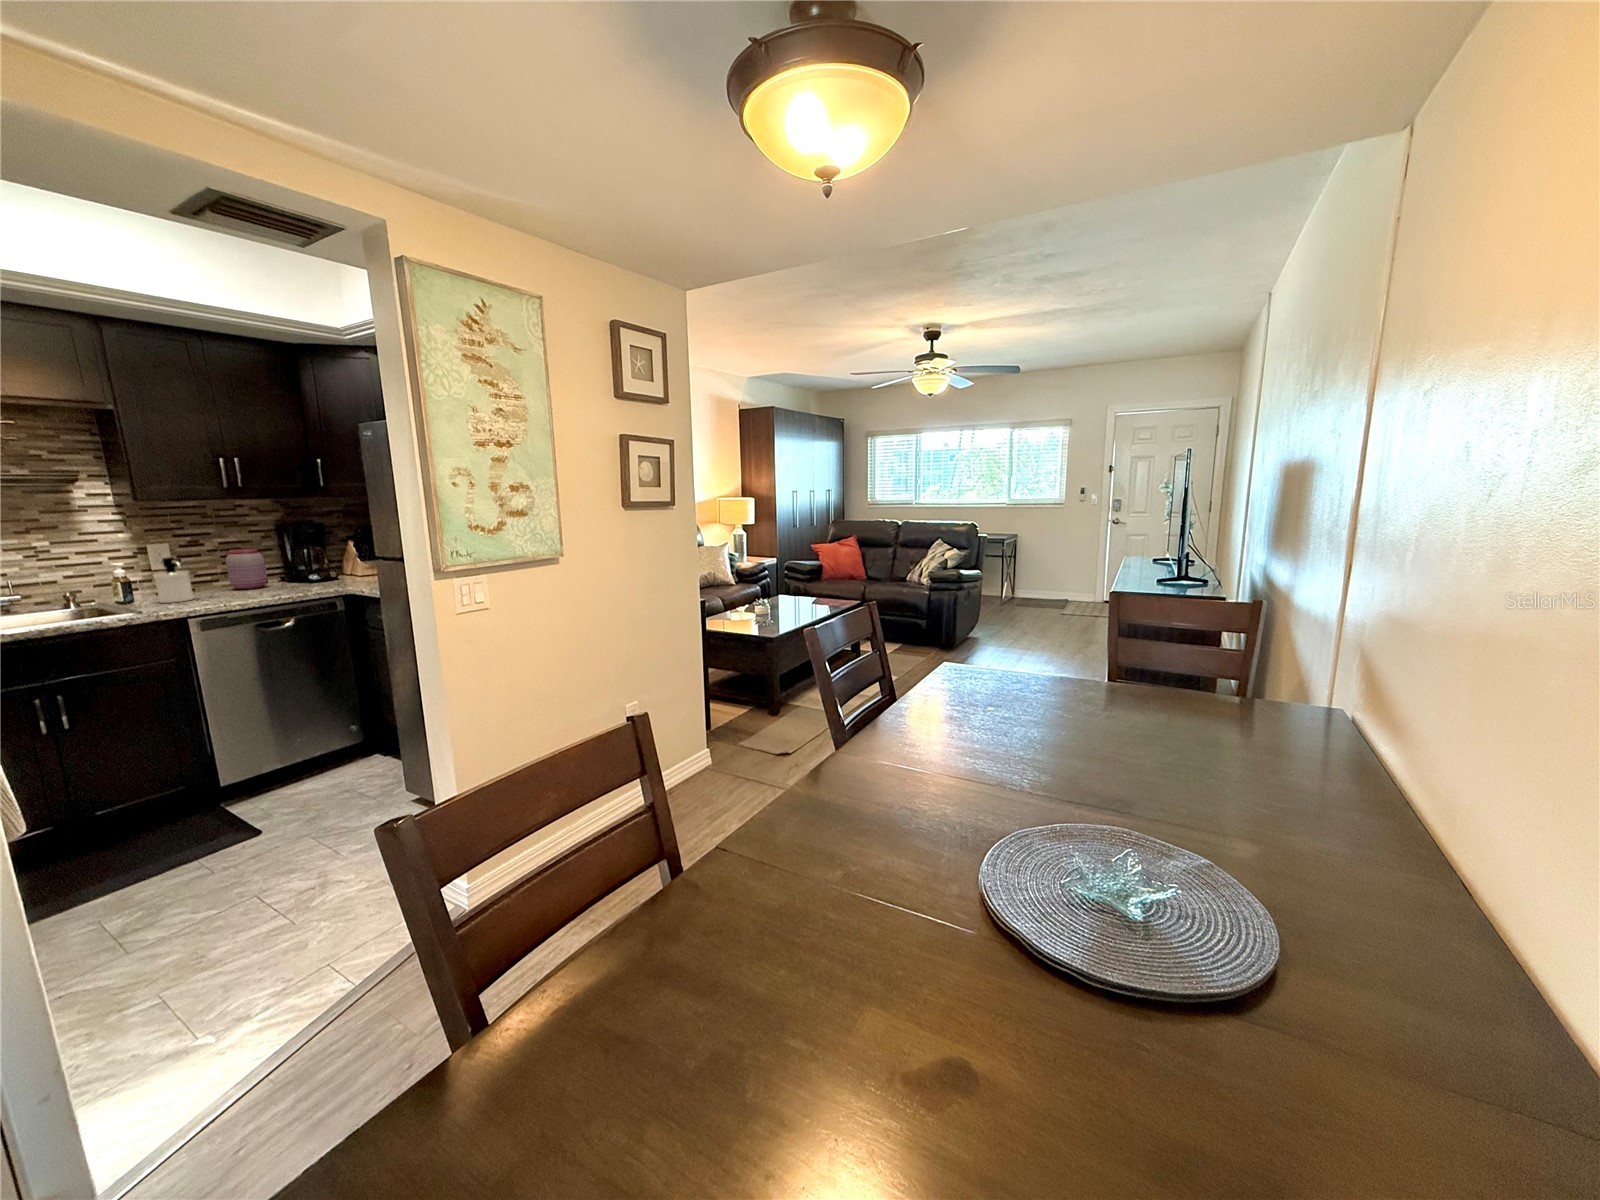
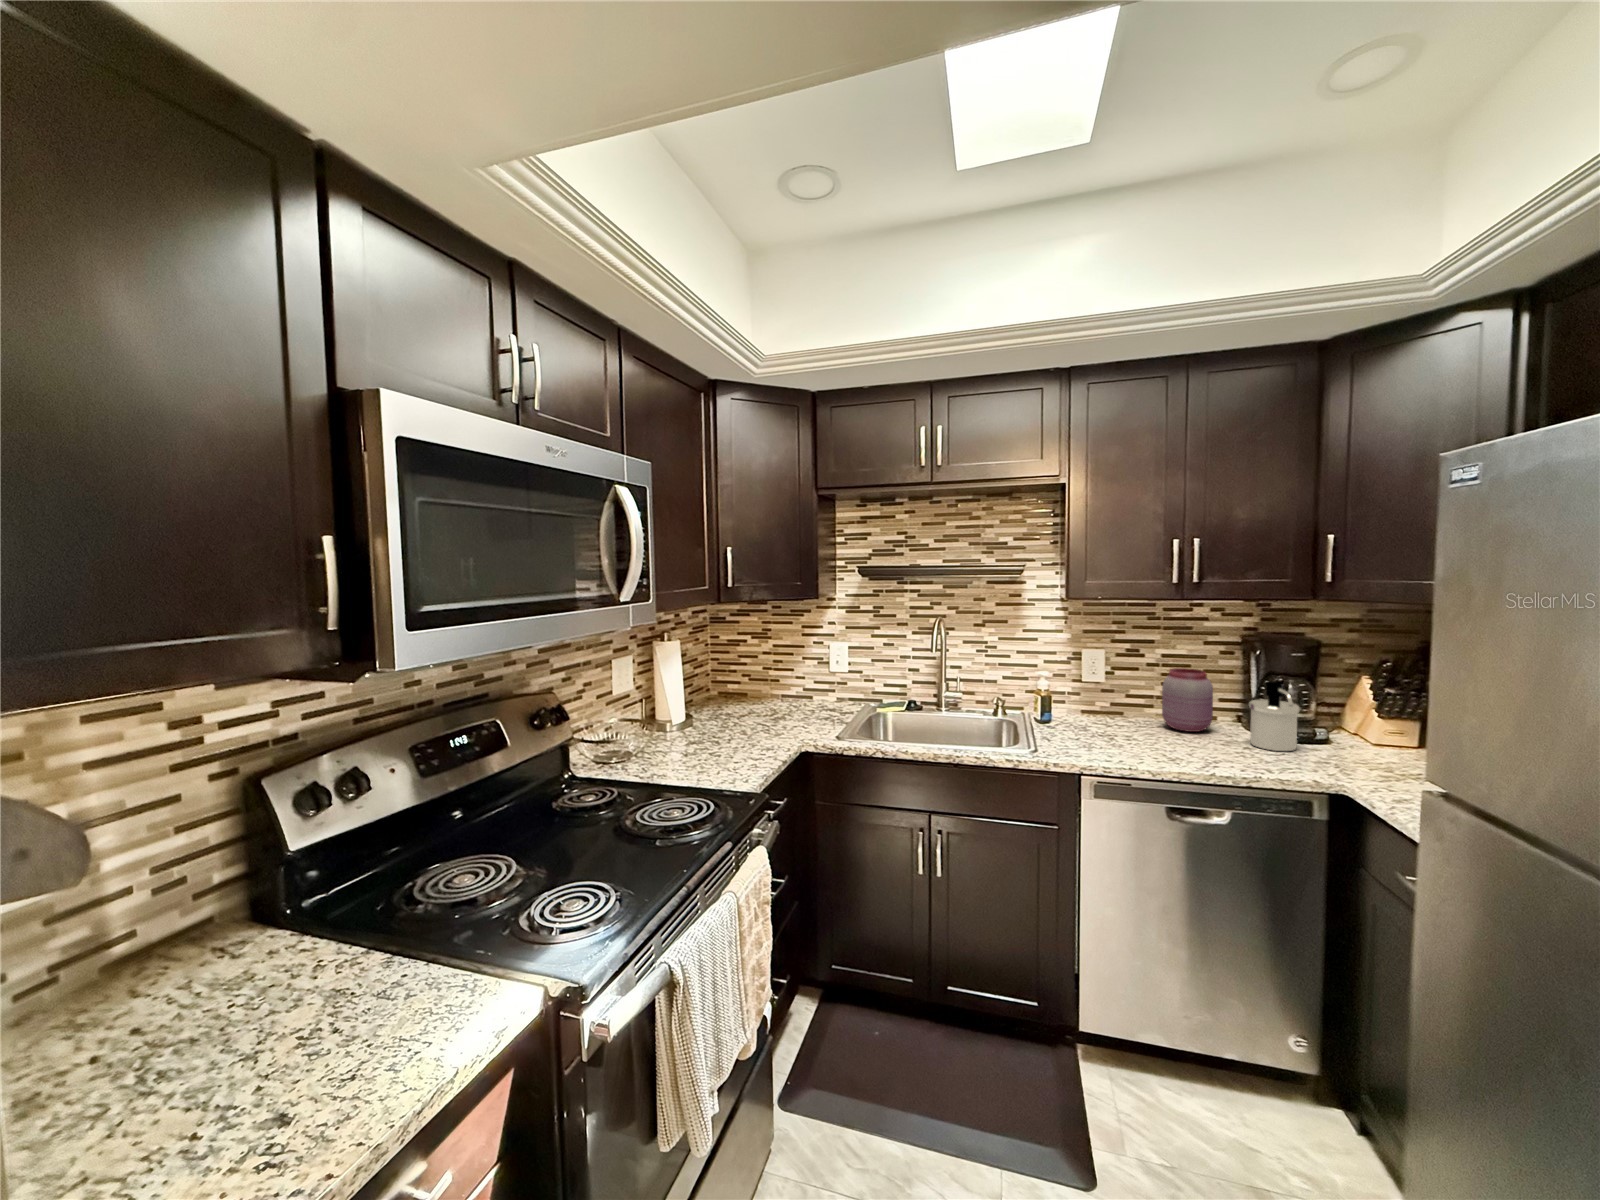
soap dispenser: present [153,557,193,603] -> present [1249,681,1299,751]

